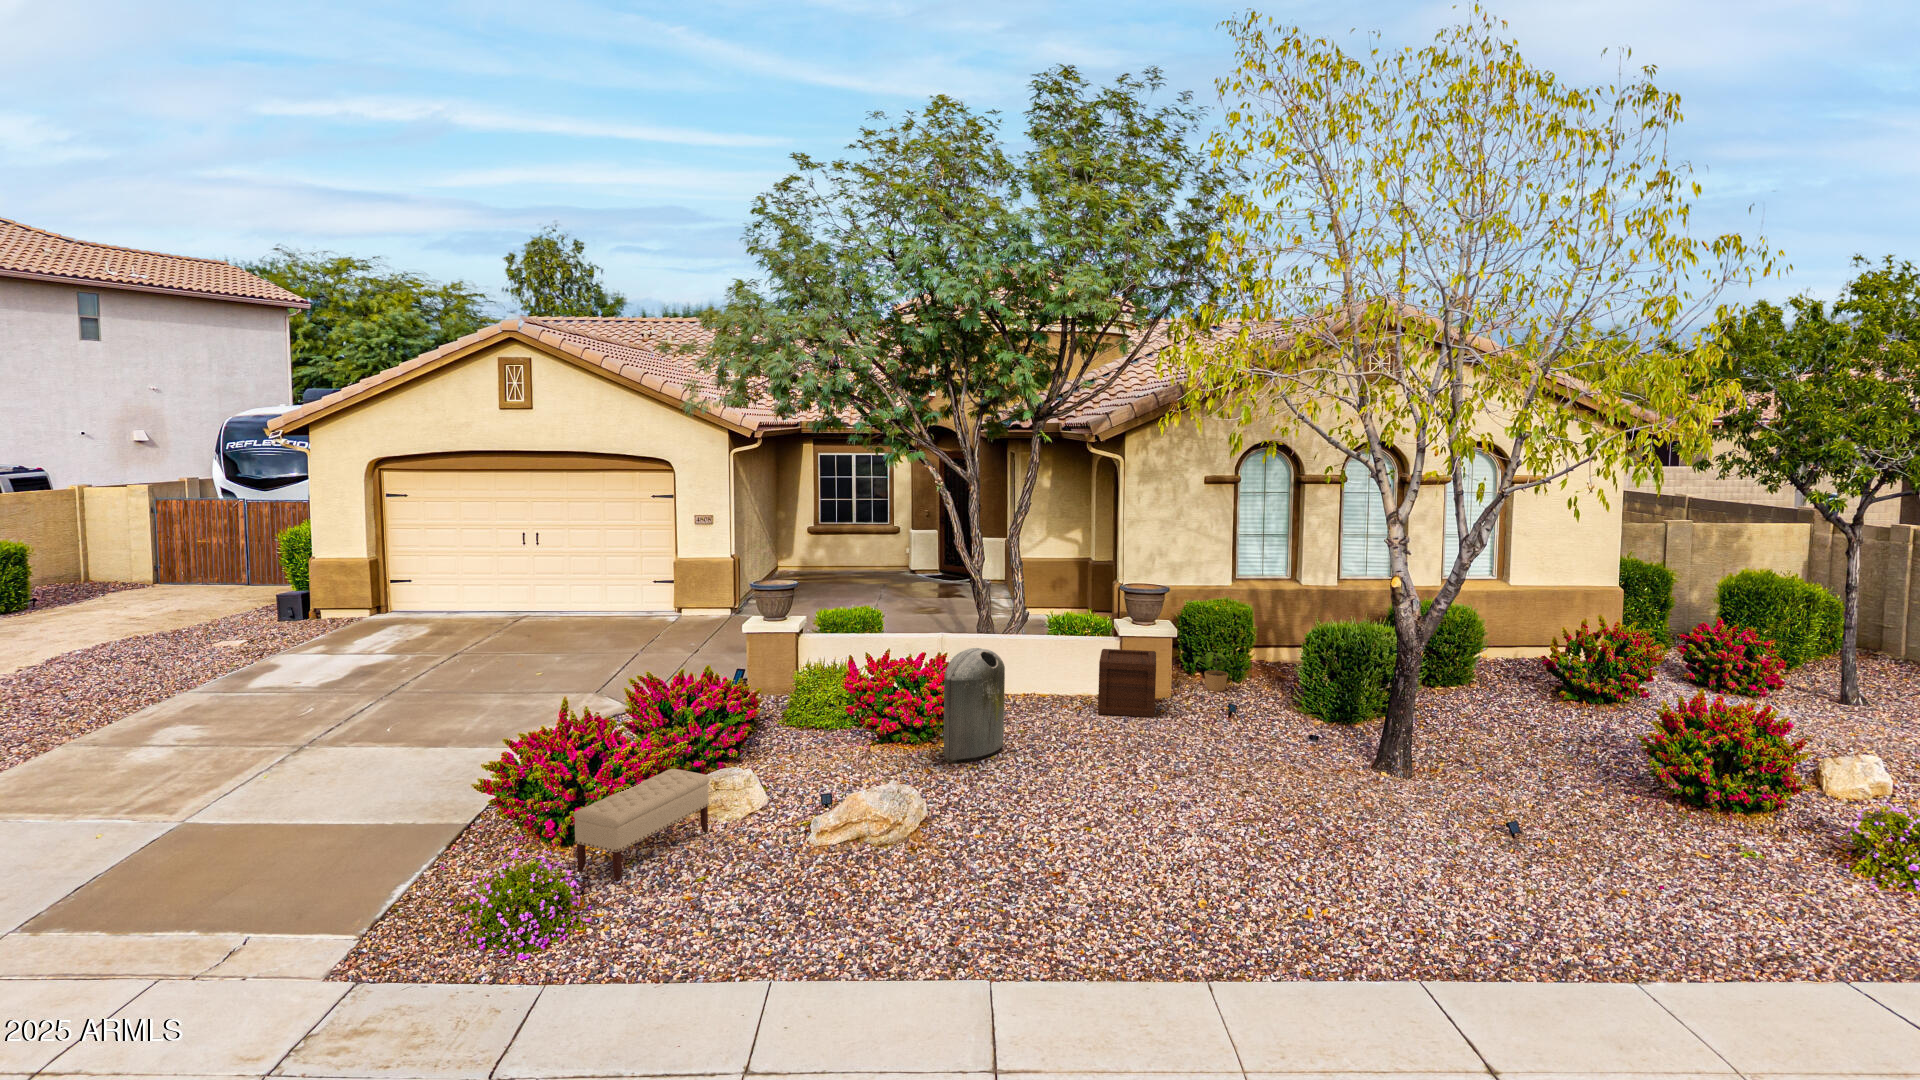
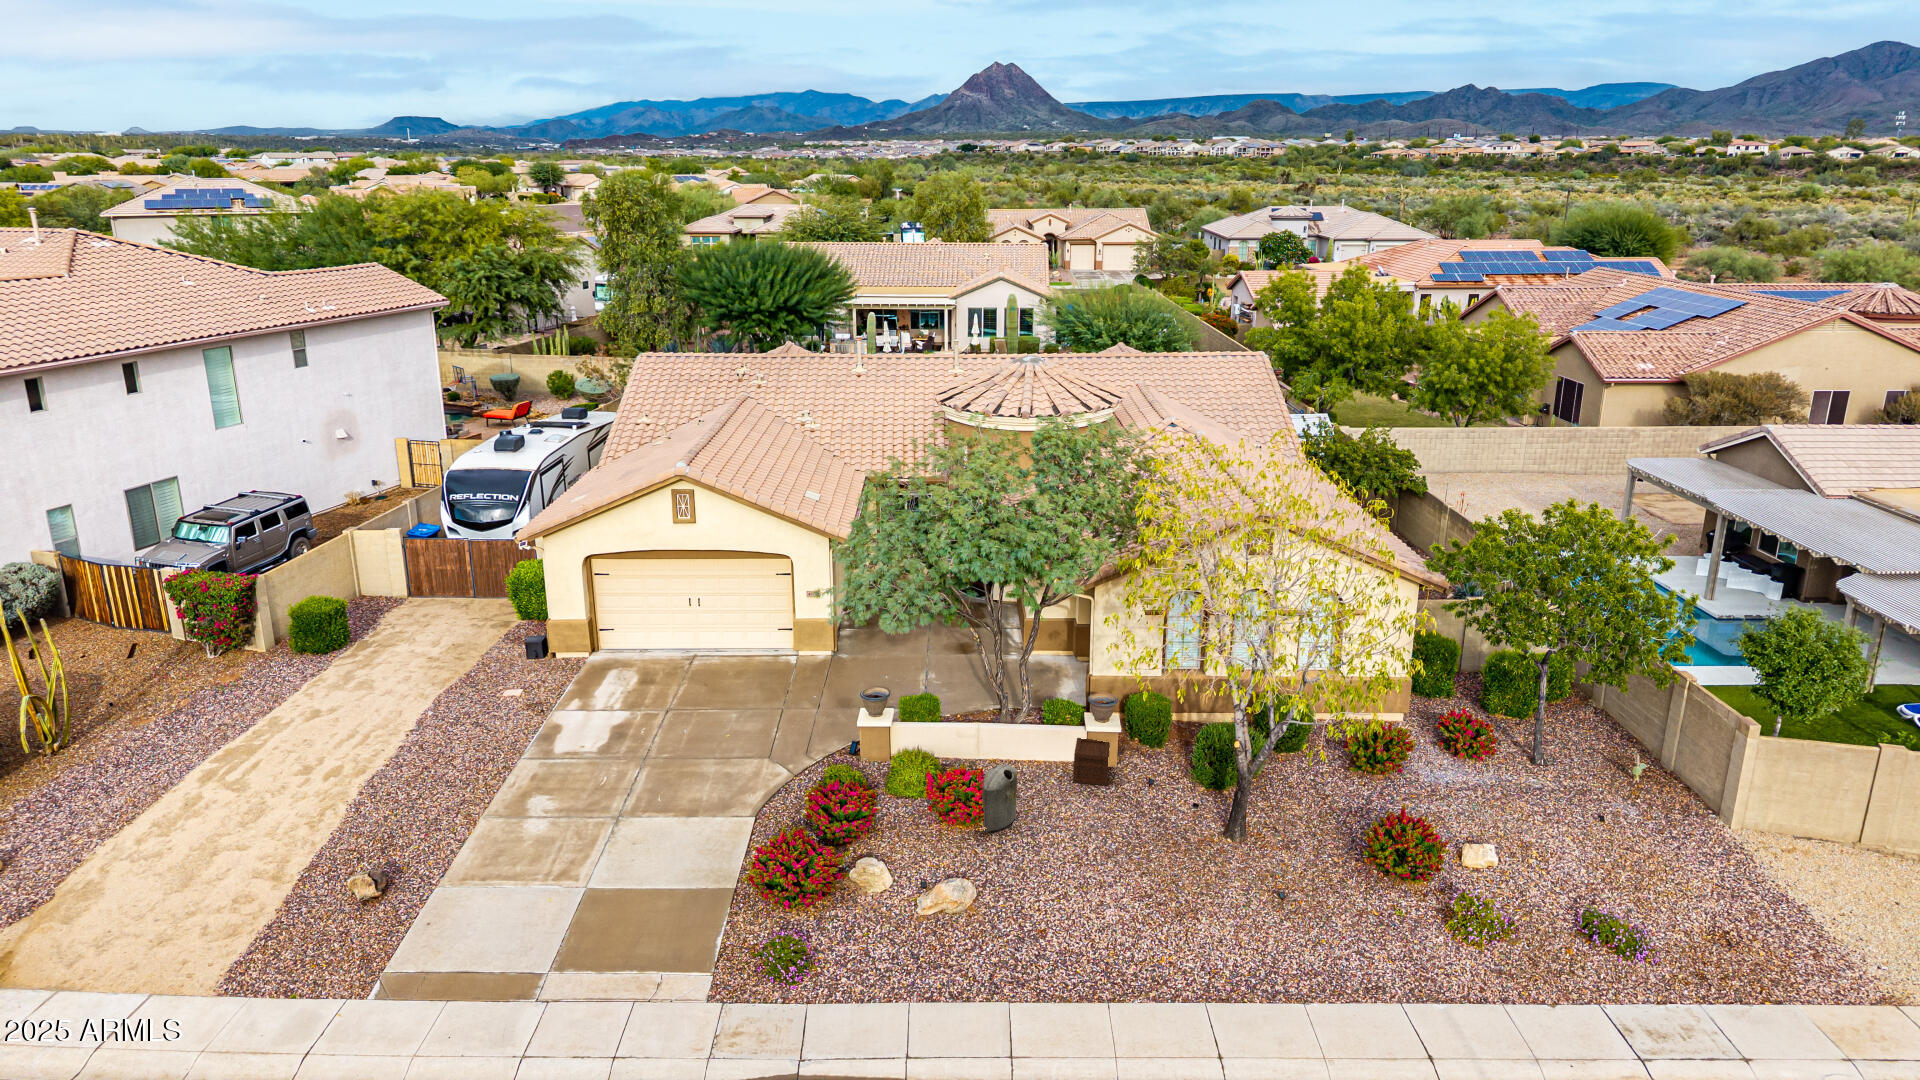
potted plant: present [1194,652,1231,691] -> none [1135,734,1158,756]
bench: present [574,769,709,881] -> none [801,862,862,934]

